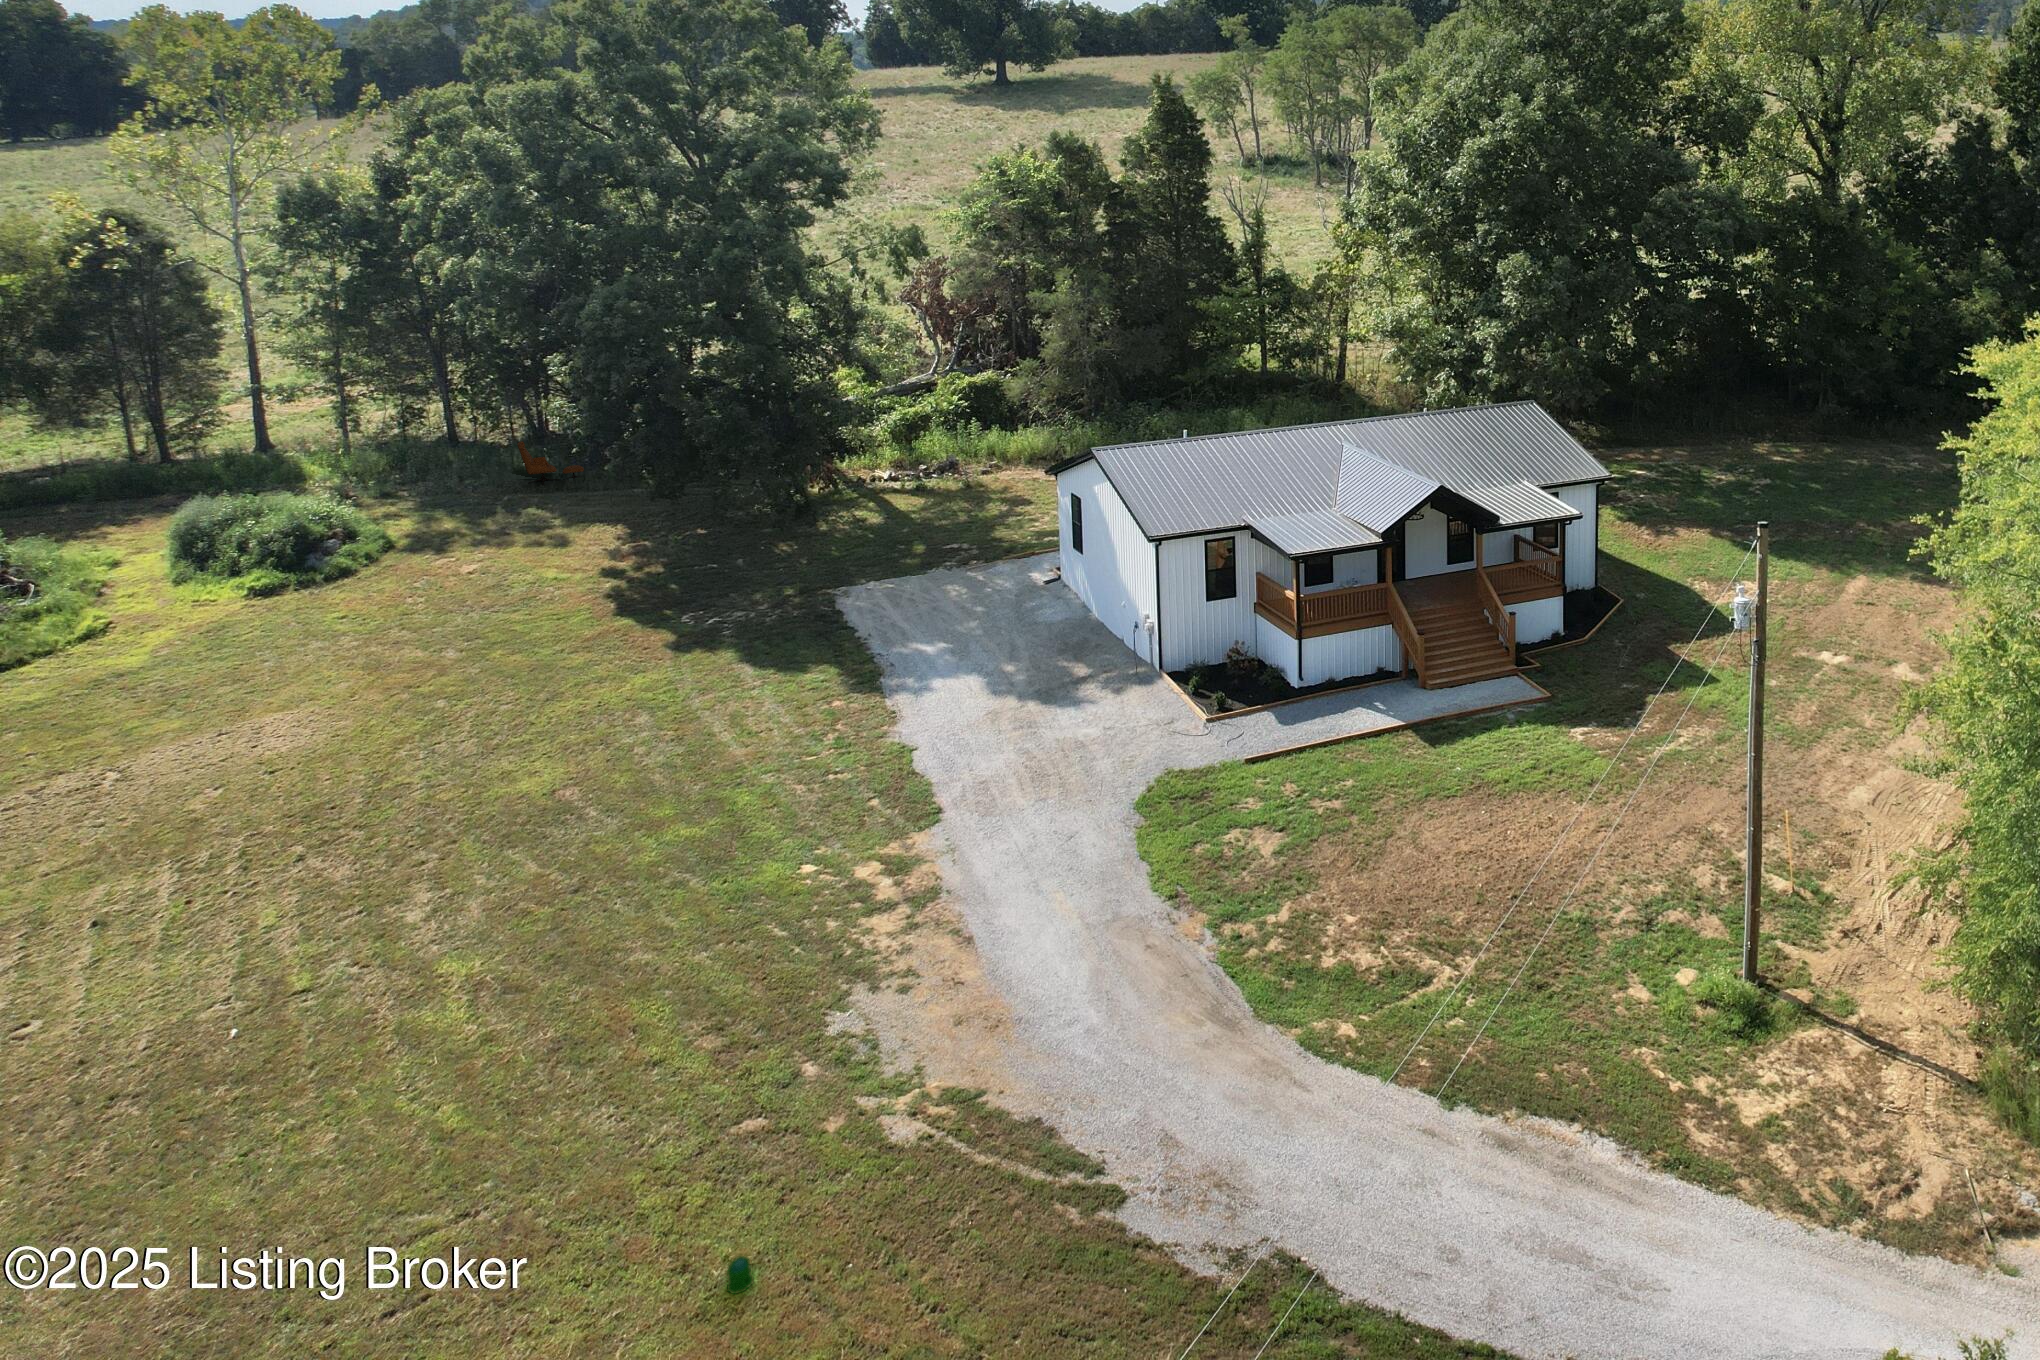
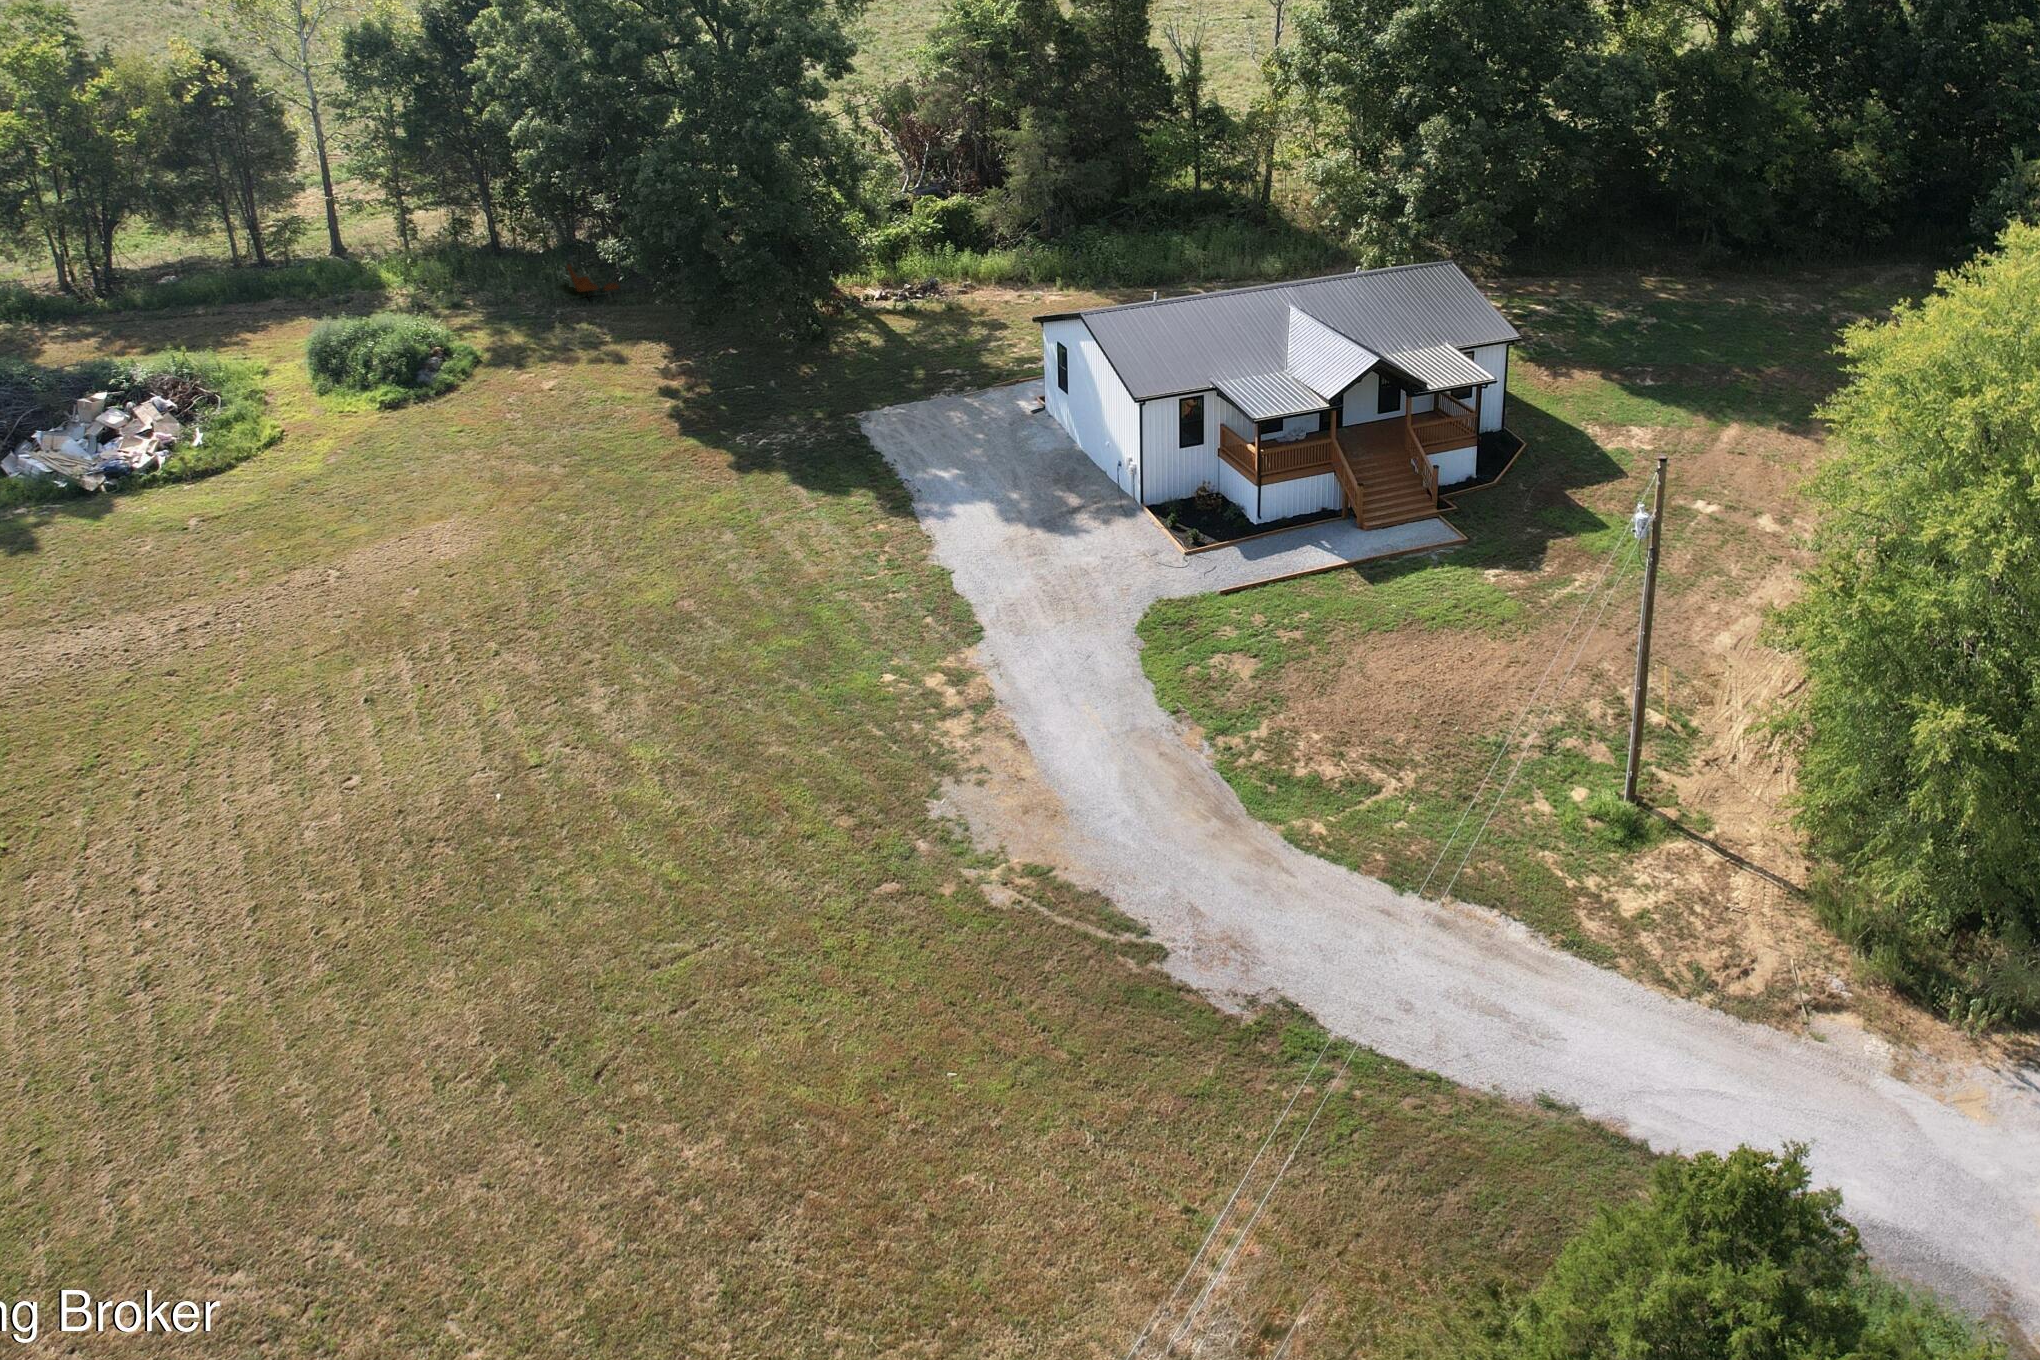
watering can: present [727,1256,753,1294] -> none [927,959,945,982]

